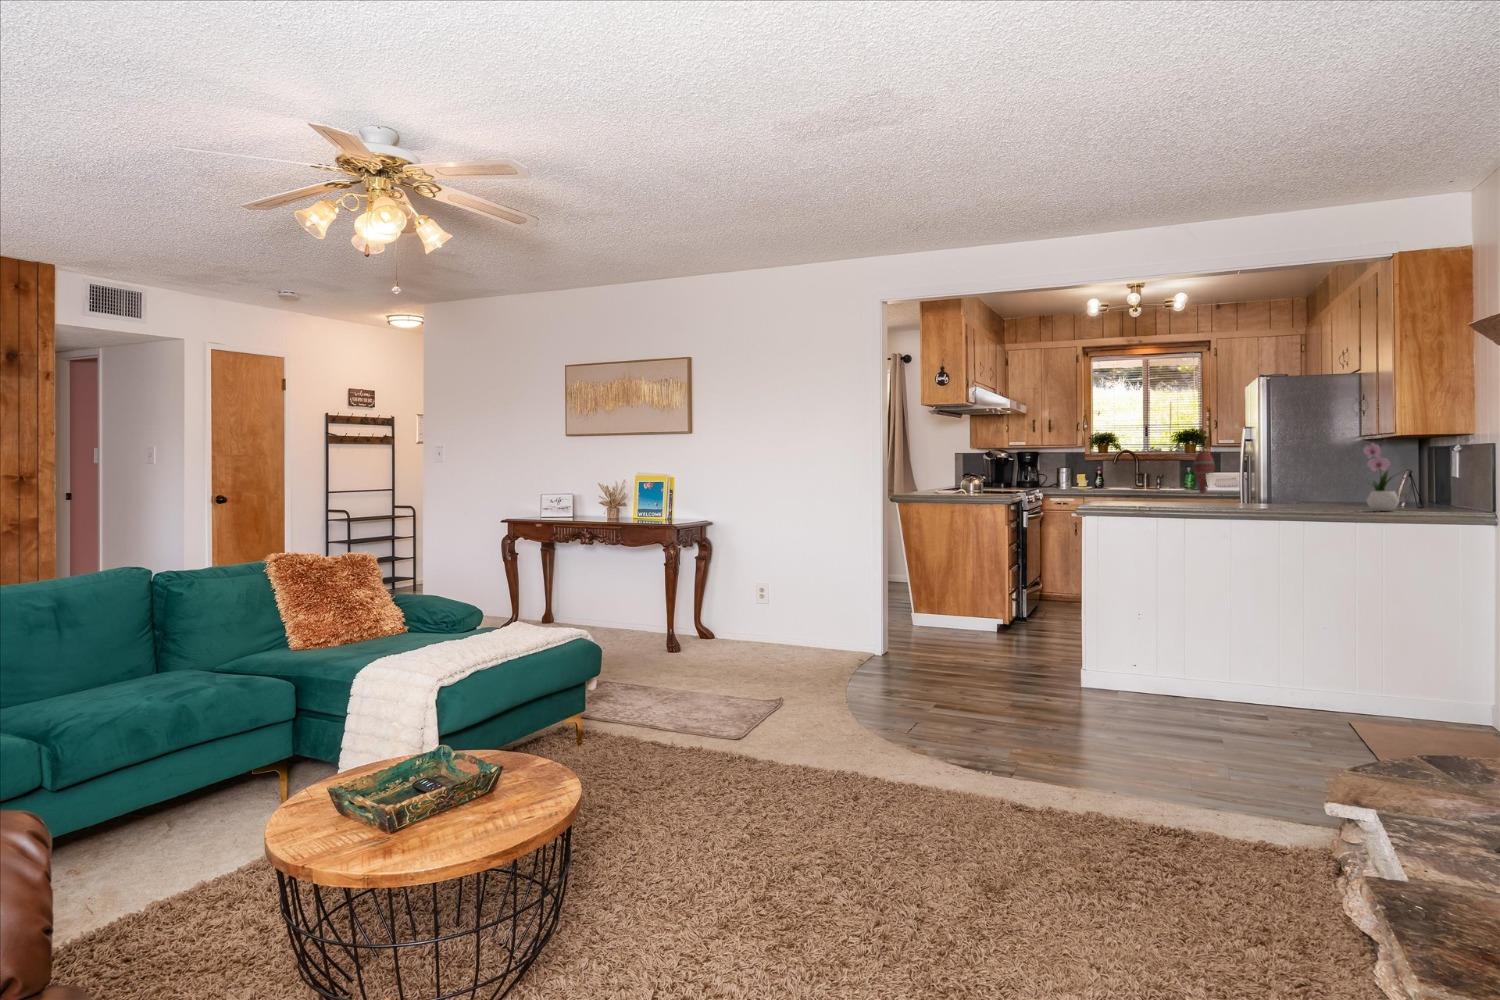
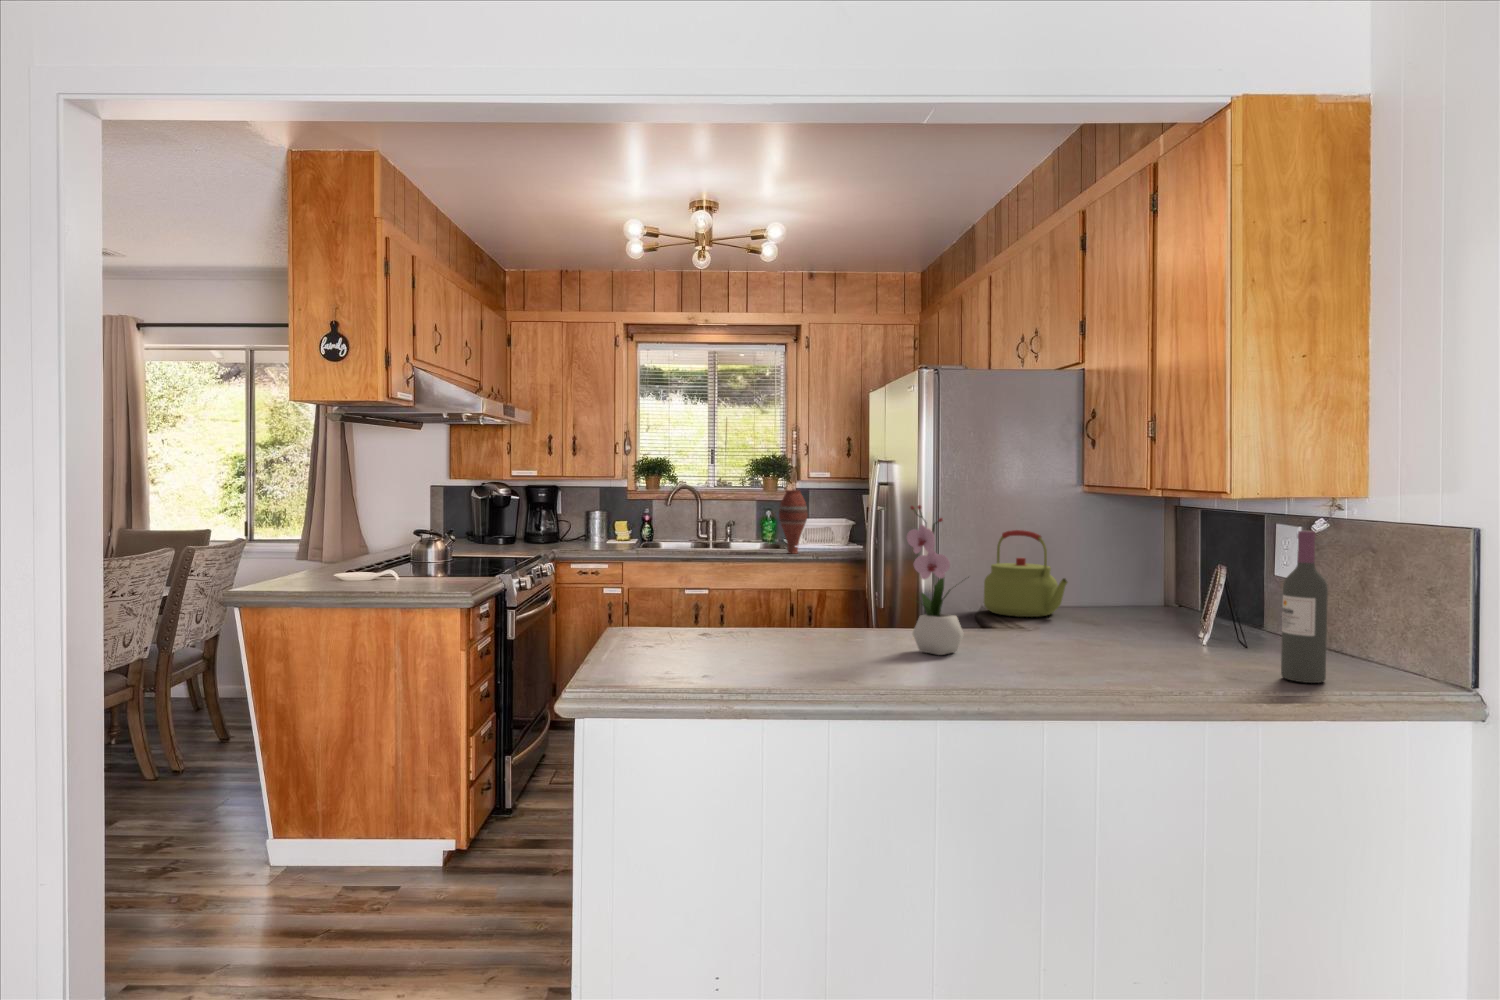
flower arrangement: present [1363,434,1399,511] -> present [906,505,963,655]
wine bottle: none [1422,443,1445,510] -> present [1281,531,1328,683]
kettle: none [1302,458,1350,503] -> present [984,530,1067,617]

